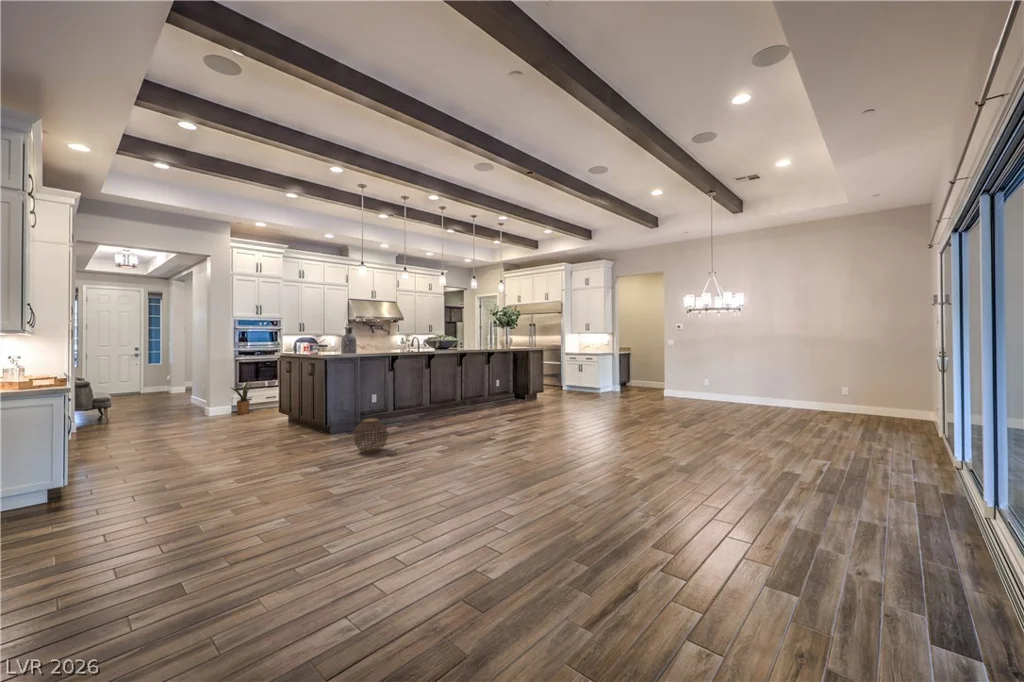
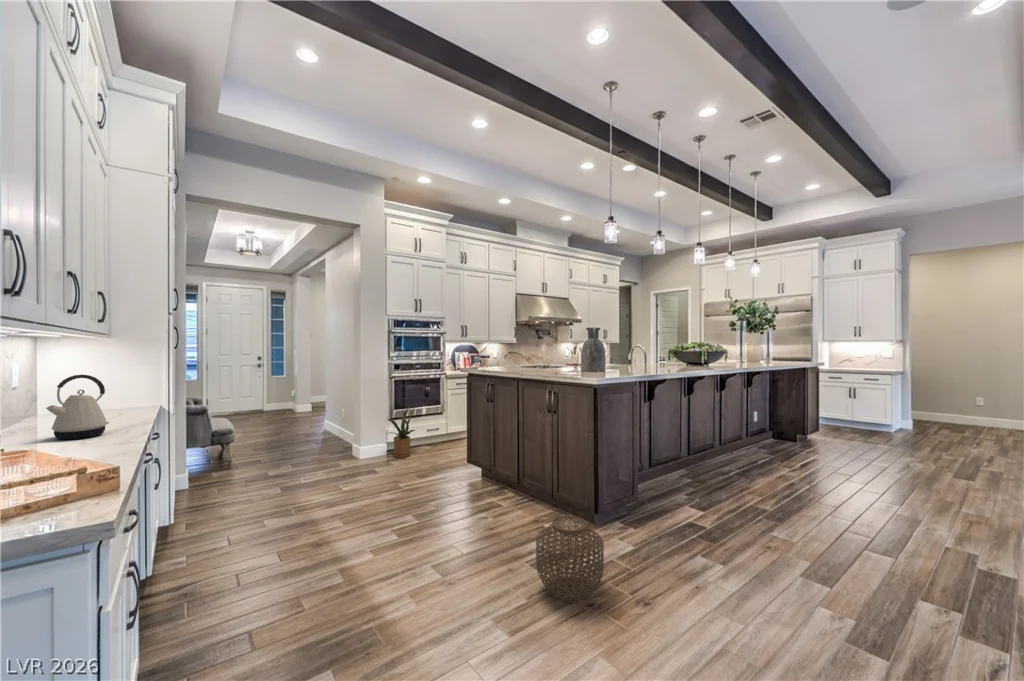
kettle: none [22,351,49,378] -> present [46,375,109,439]
woven basket: present [354,418,387,454] -> present [536,516,604,603]

